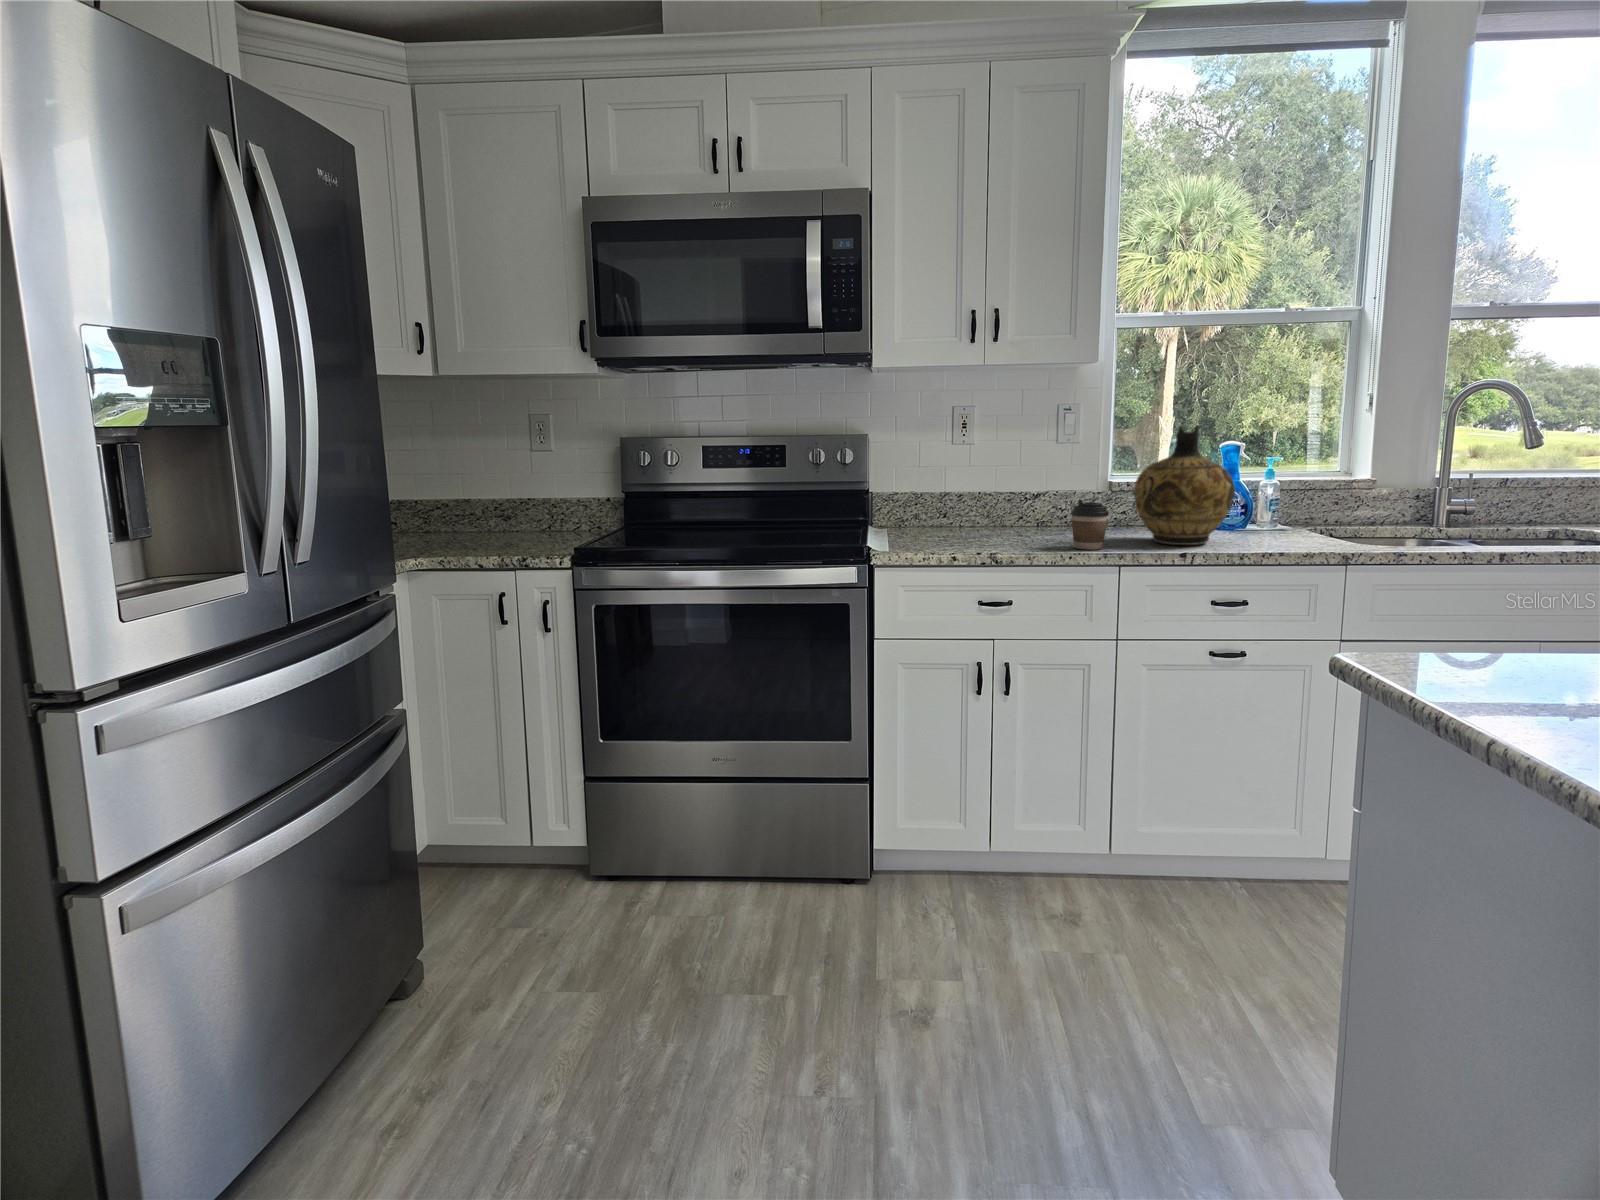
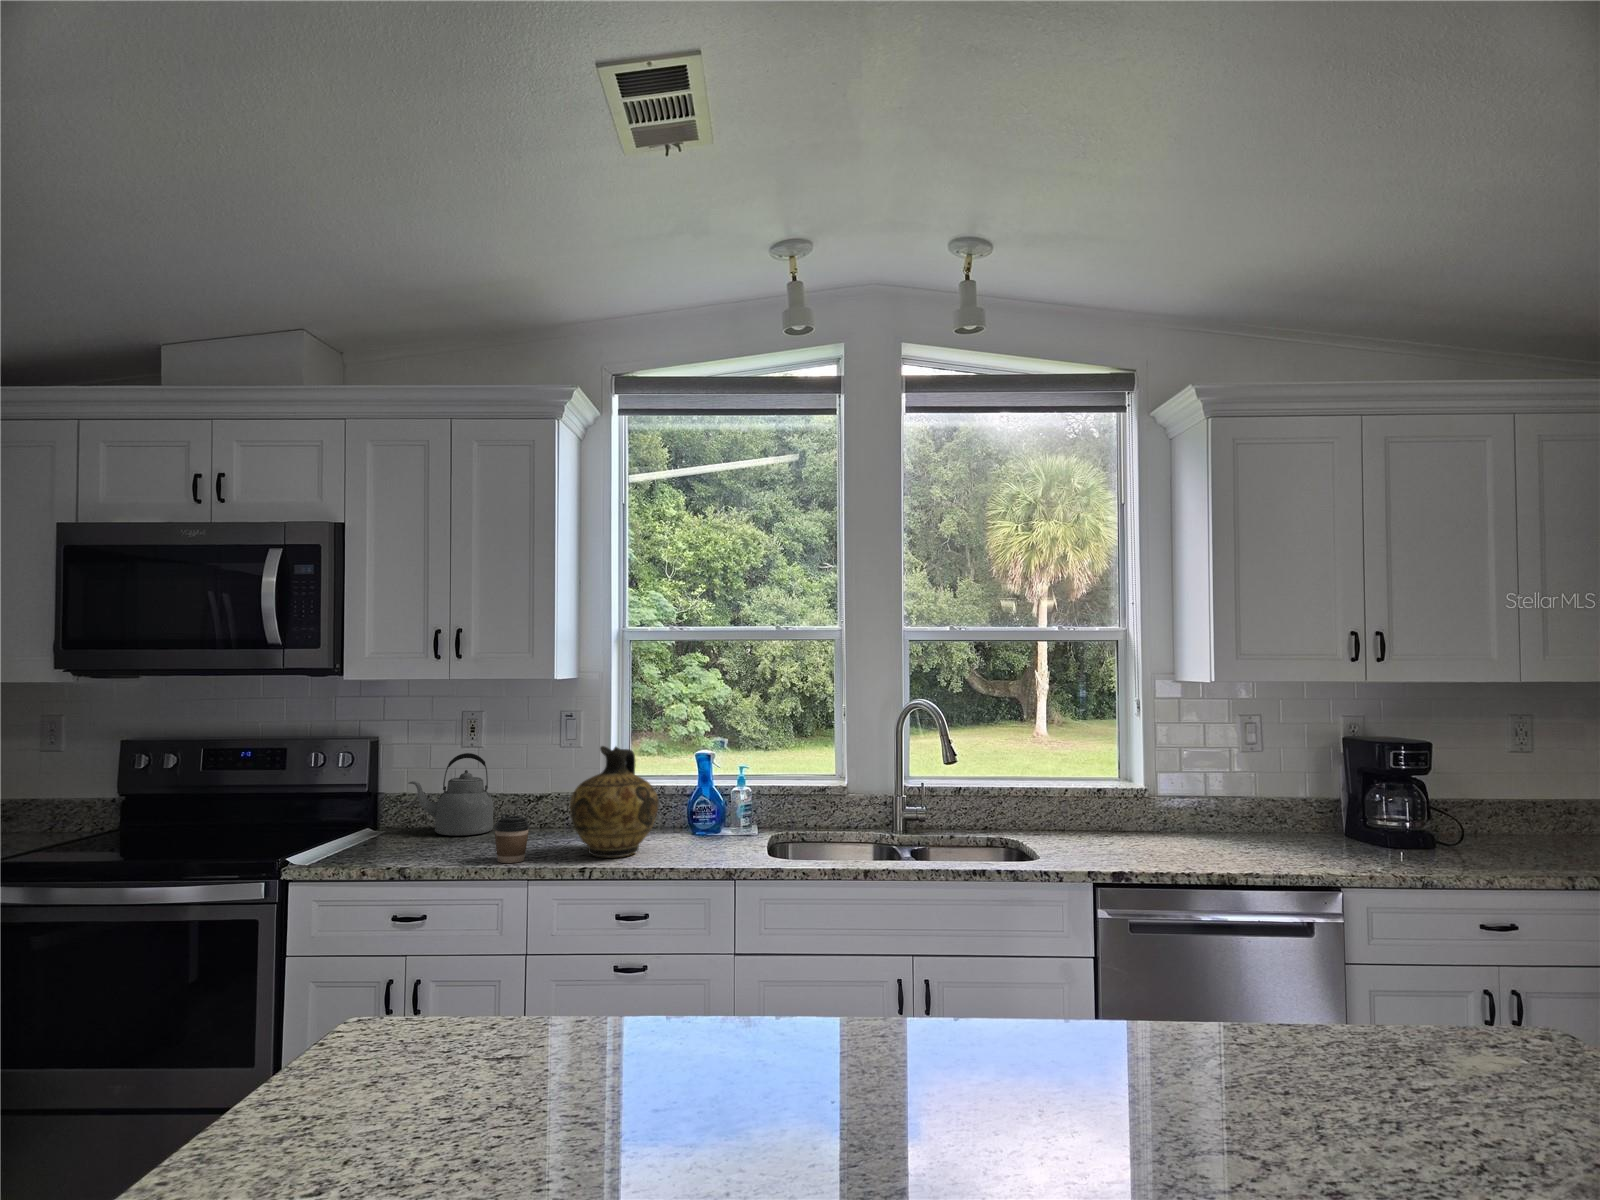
kettle: none [916,447,999,531] -> present [408,753,493,836]

